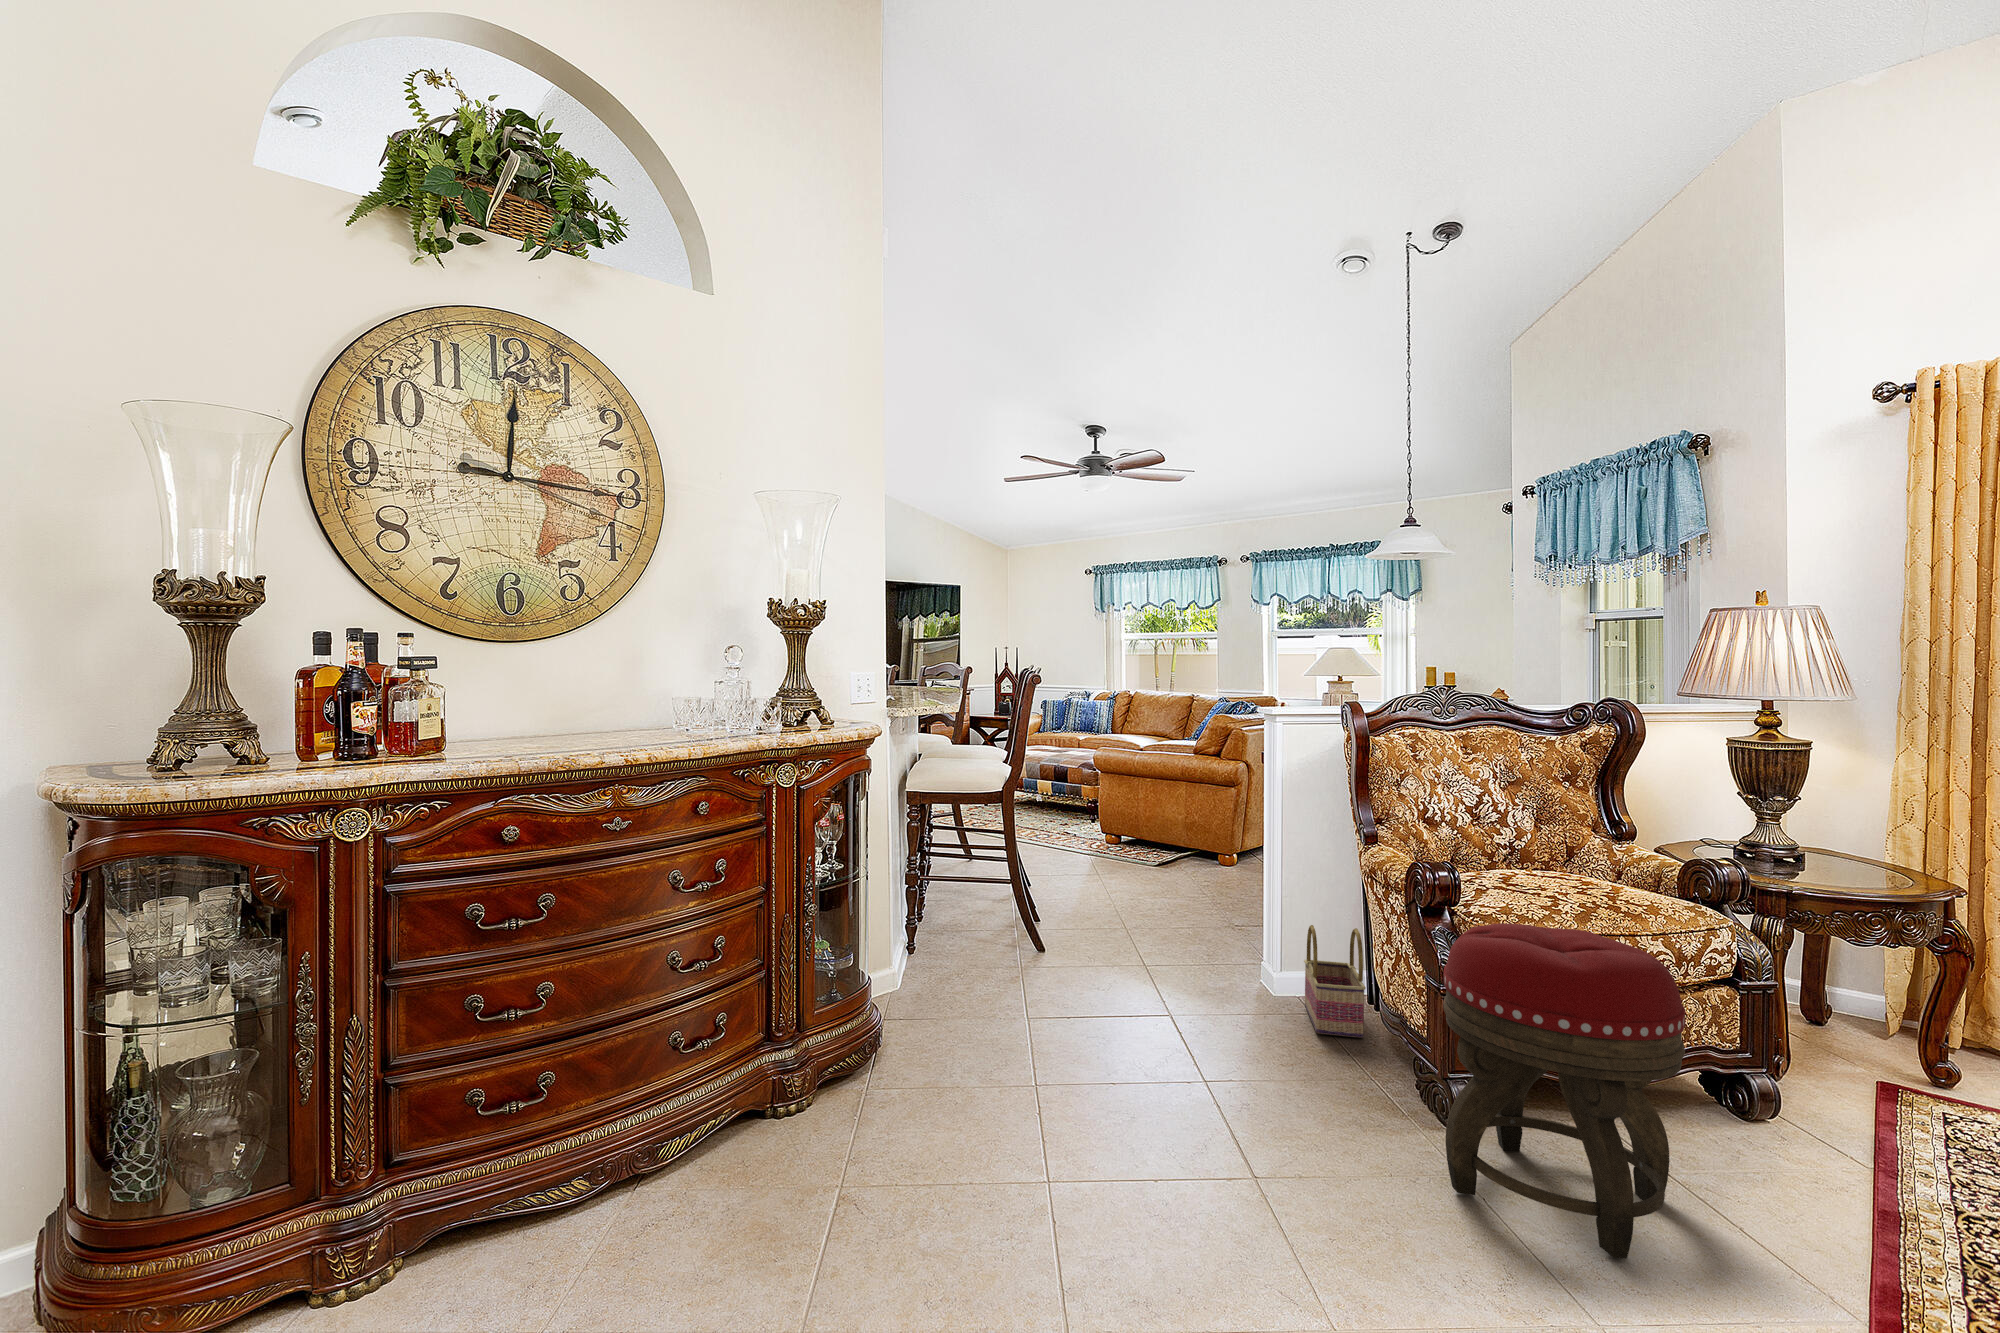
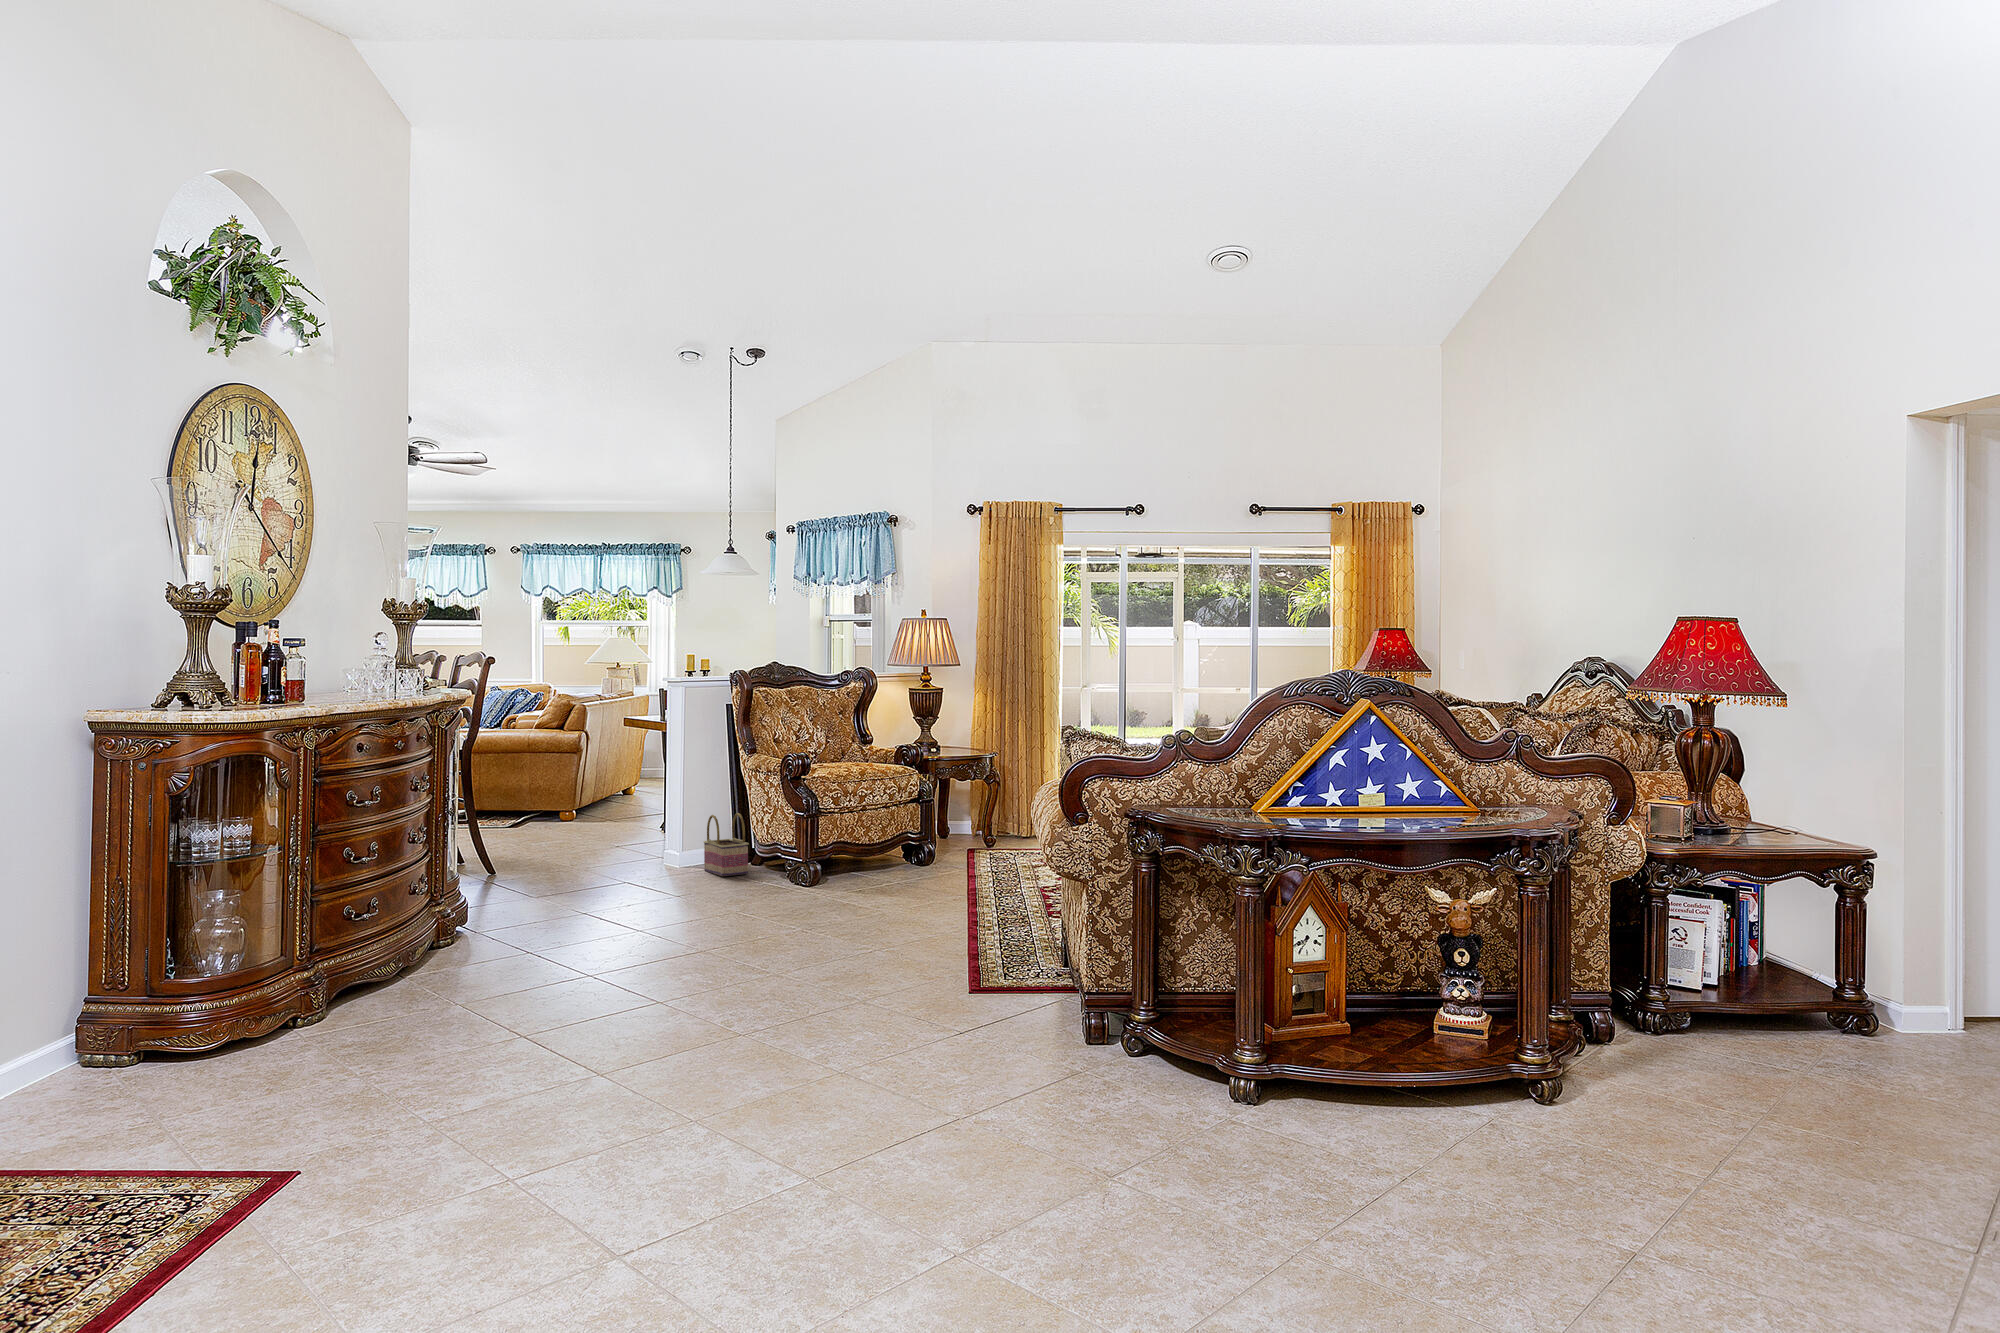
footstool: present [1443,923,1685,1259] -> none [812,773,907,899]

